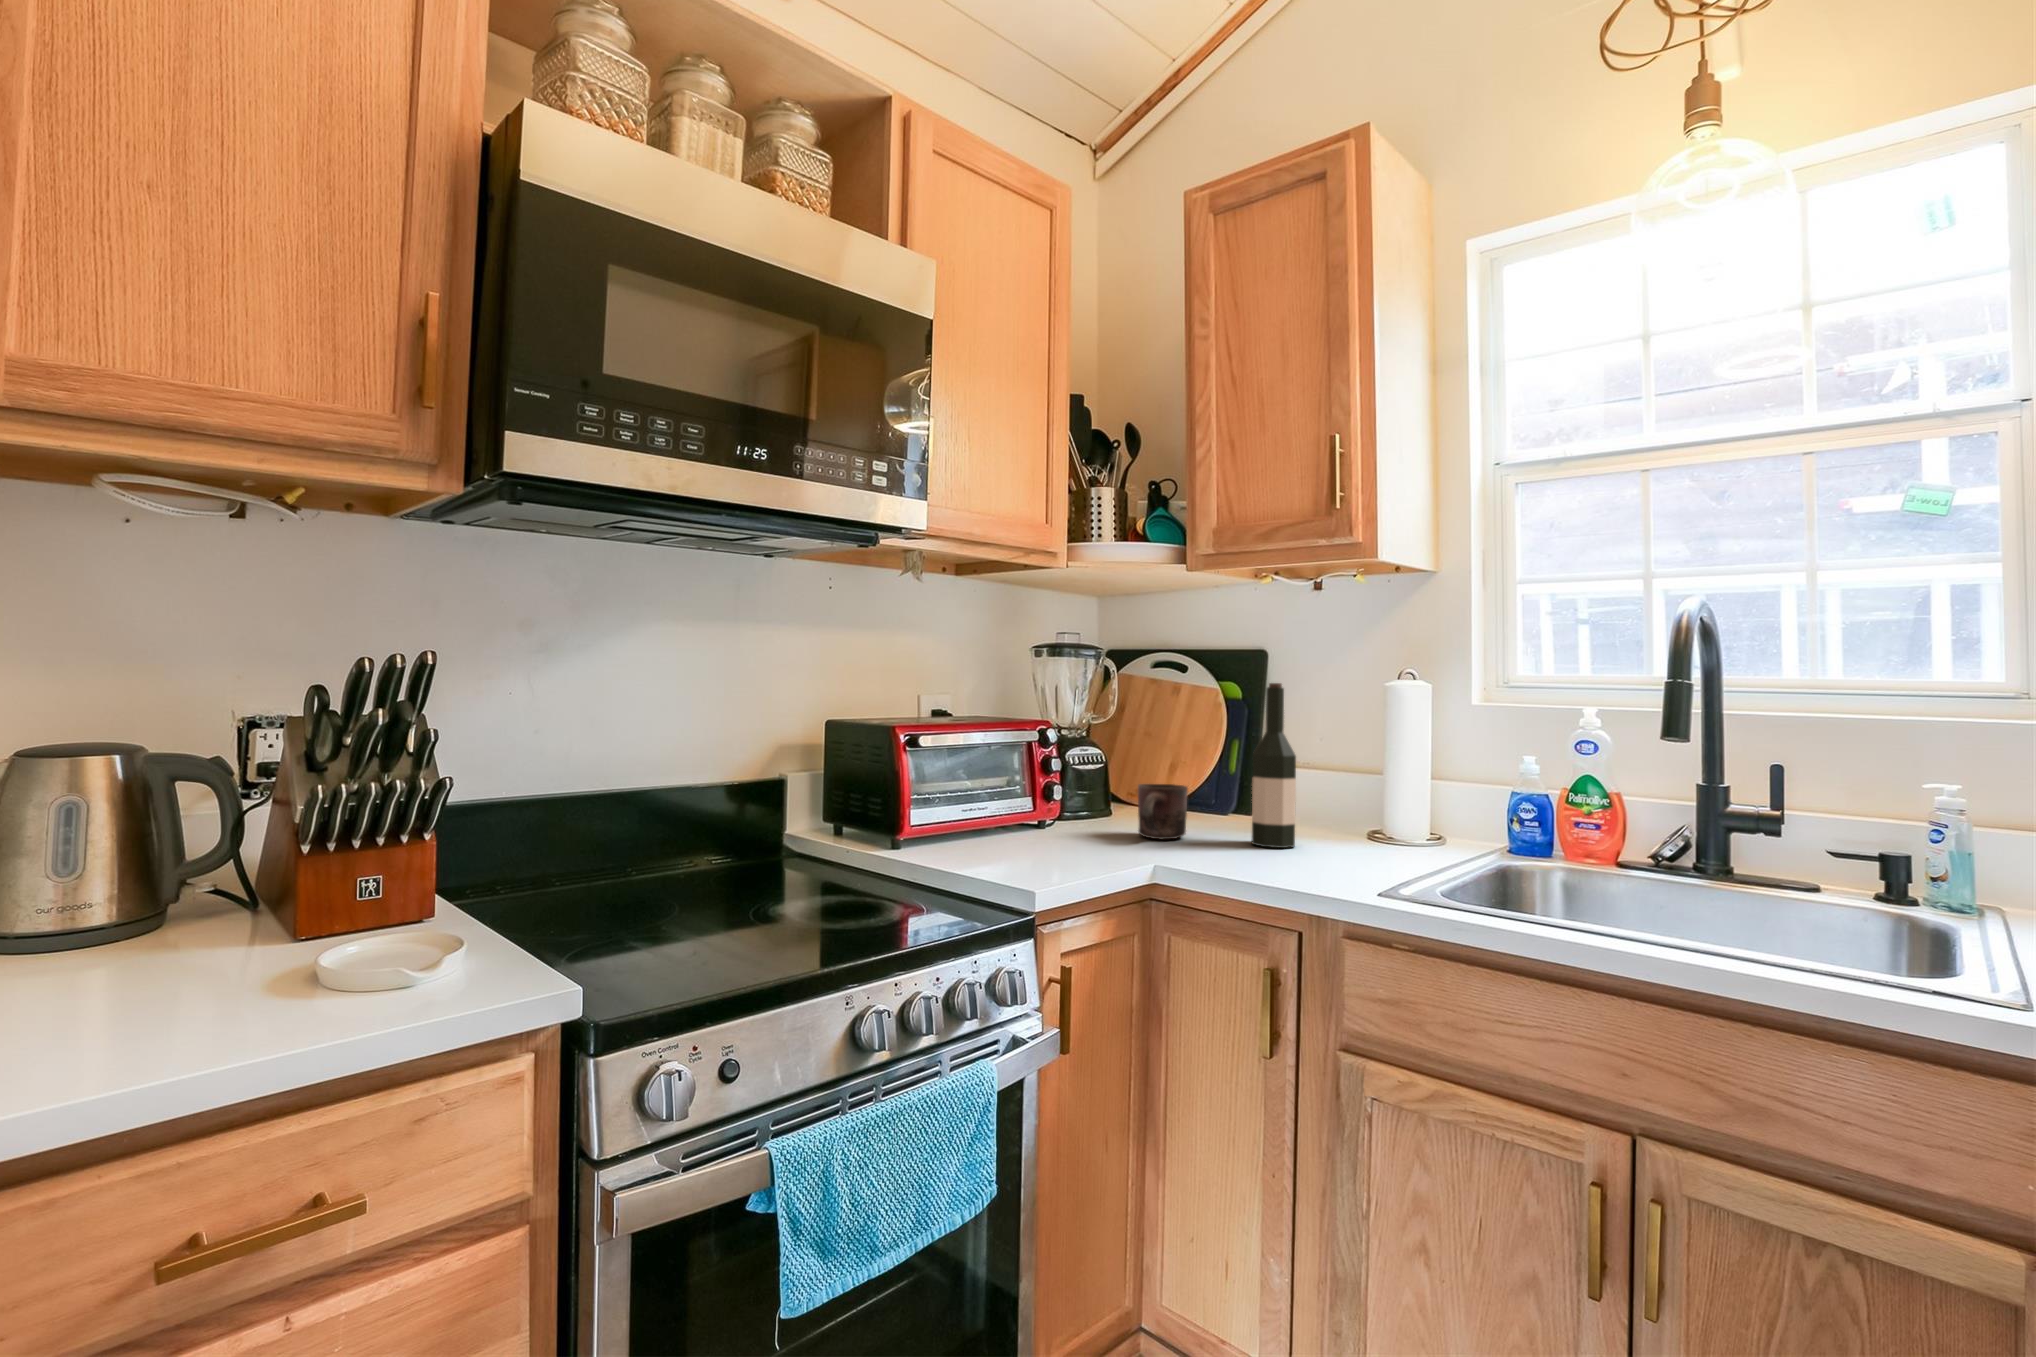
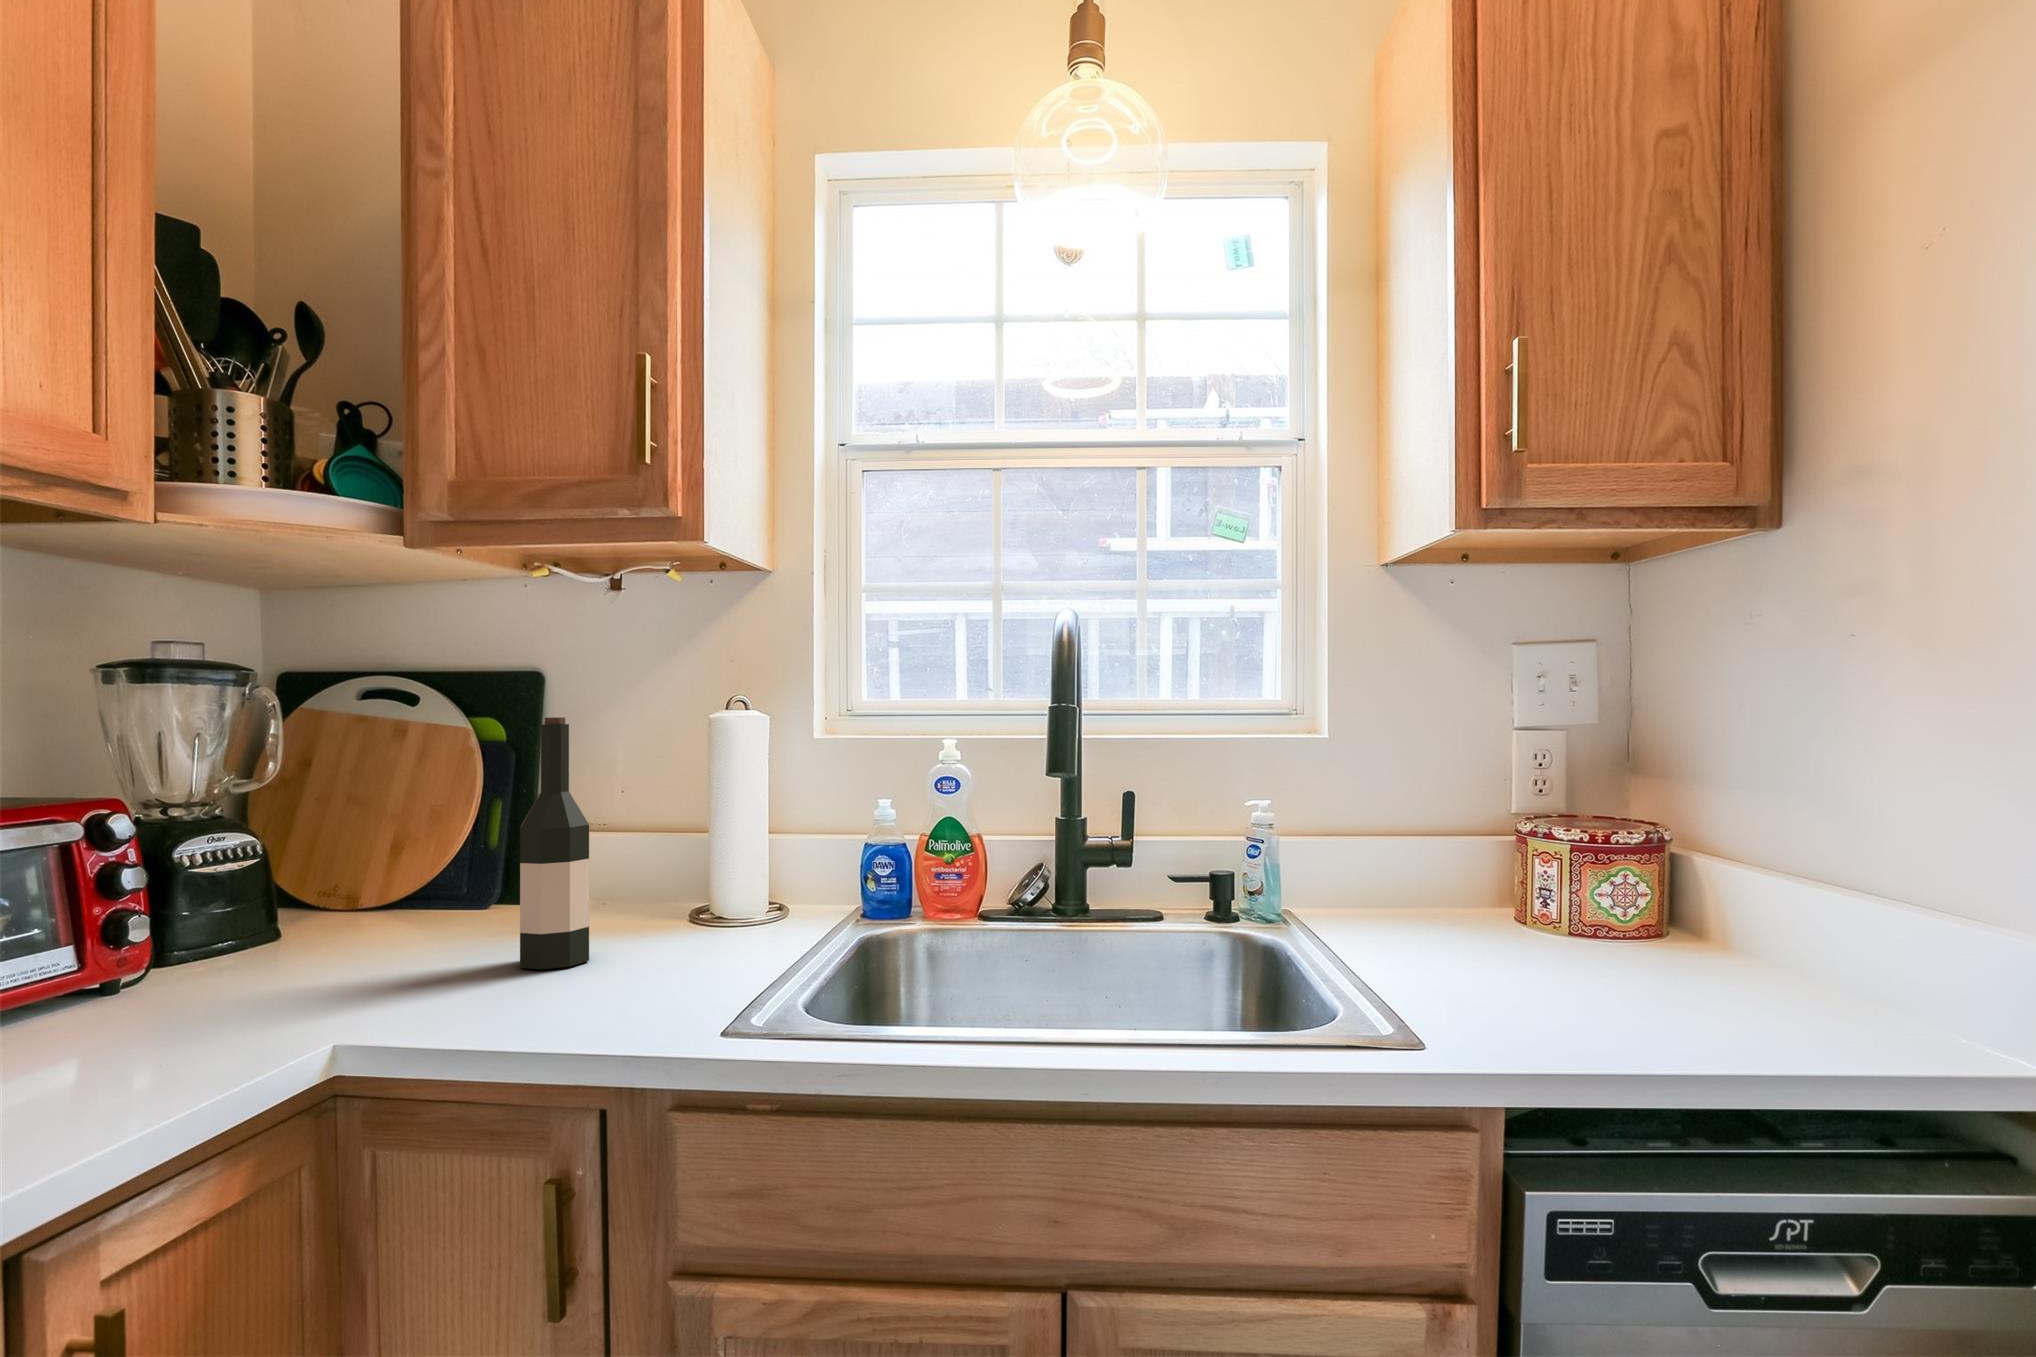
mug: present [1138,784,1188,839] -> none [311,888,408,987]

